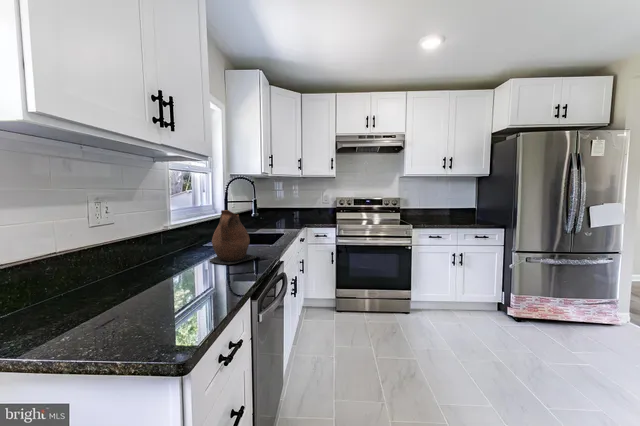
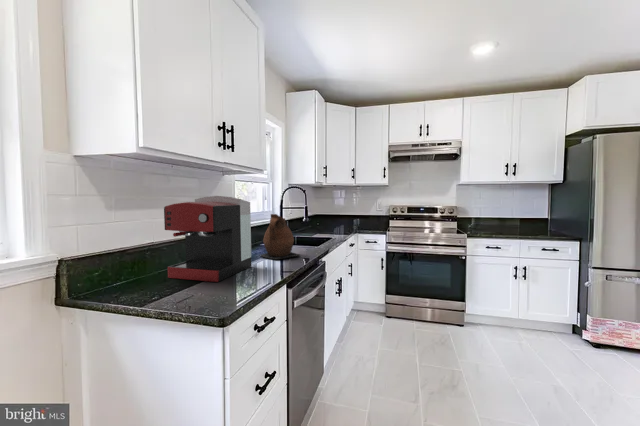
coffee maker: none [70,188,201,304] -> present [164,196,251,282]

